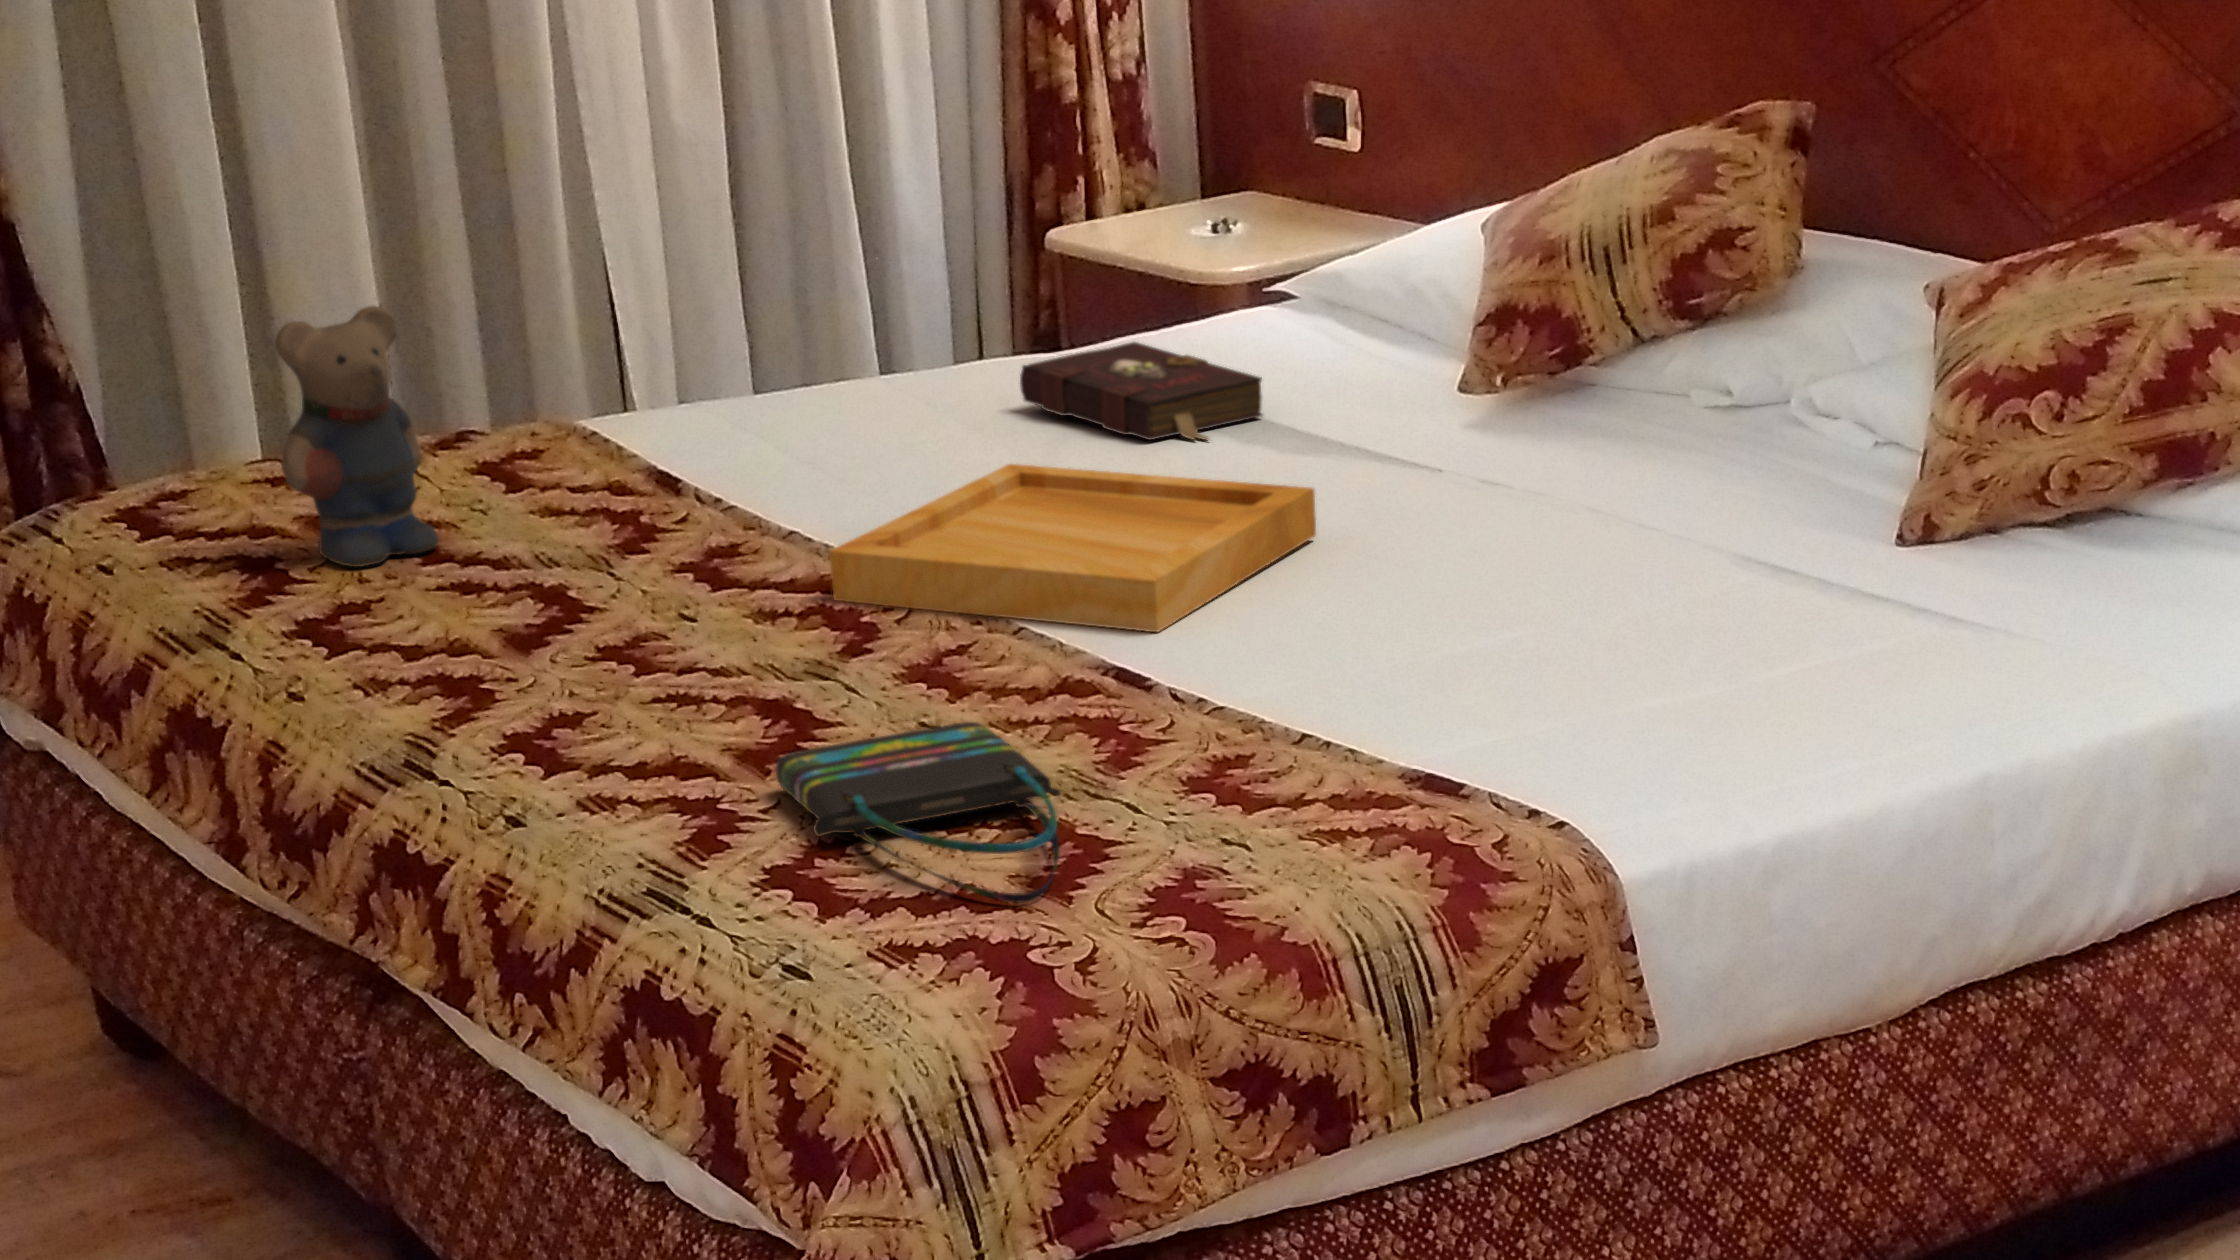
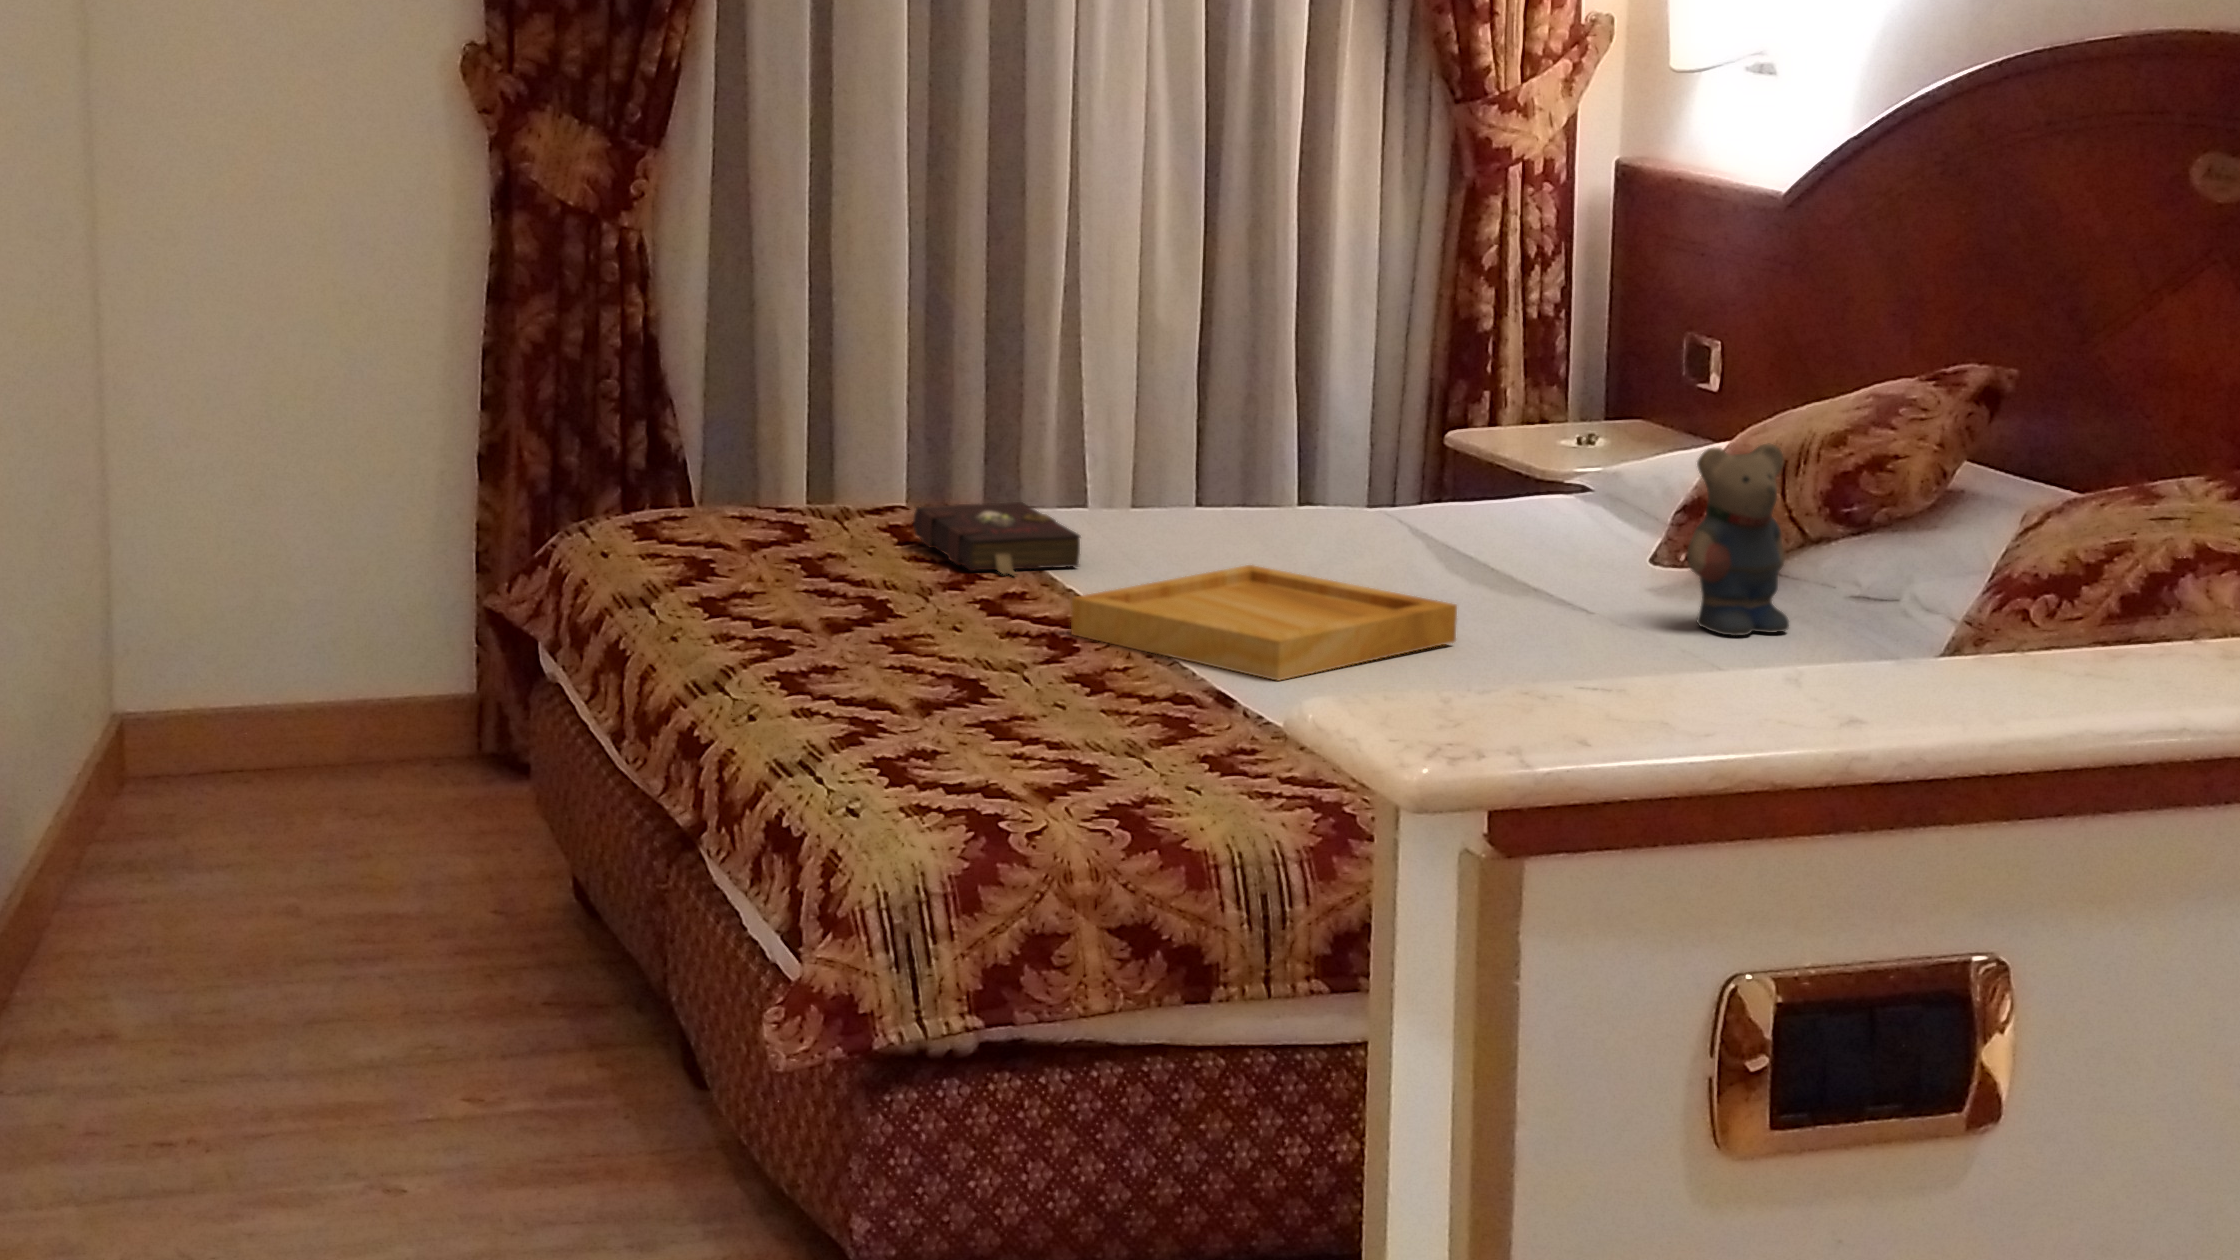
teddy bear: present [275,306,439,567] -> present [1687,444,1789,636]
book: present [1020,342,1262,441] -> present [913,502,1080,576]
tote bag: present [776,722,1063,903] -> none [925,700,1111,802]

